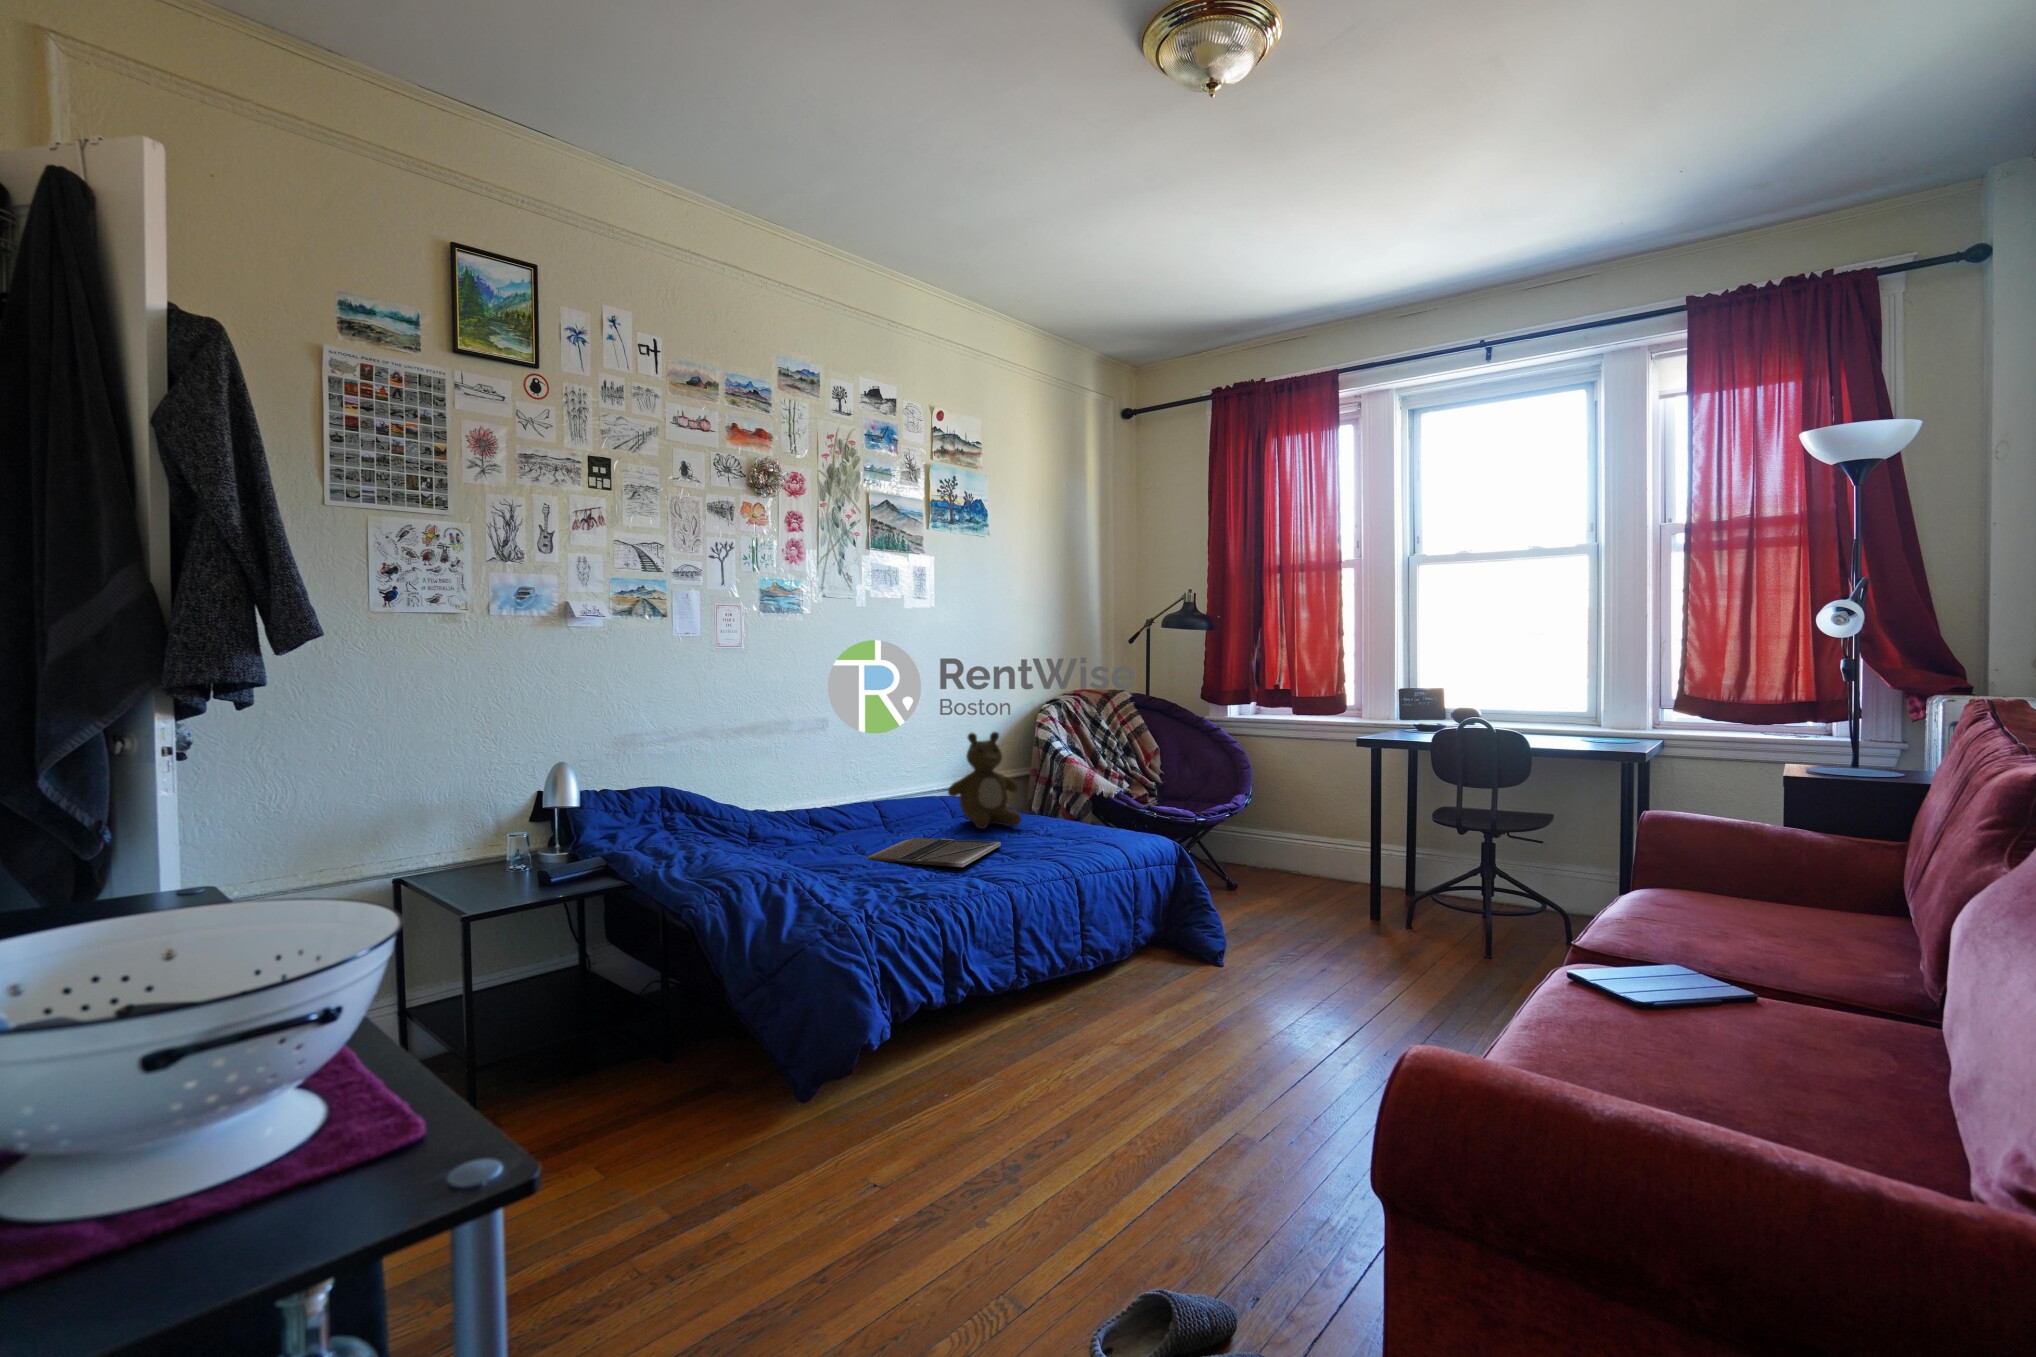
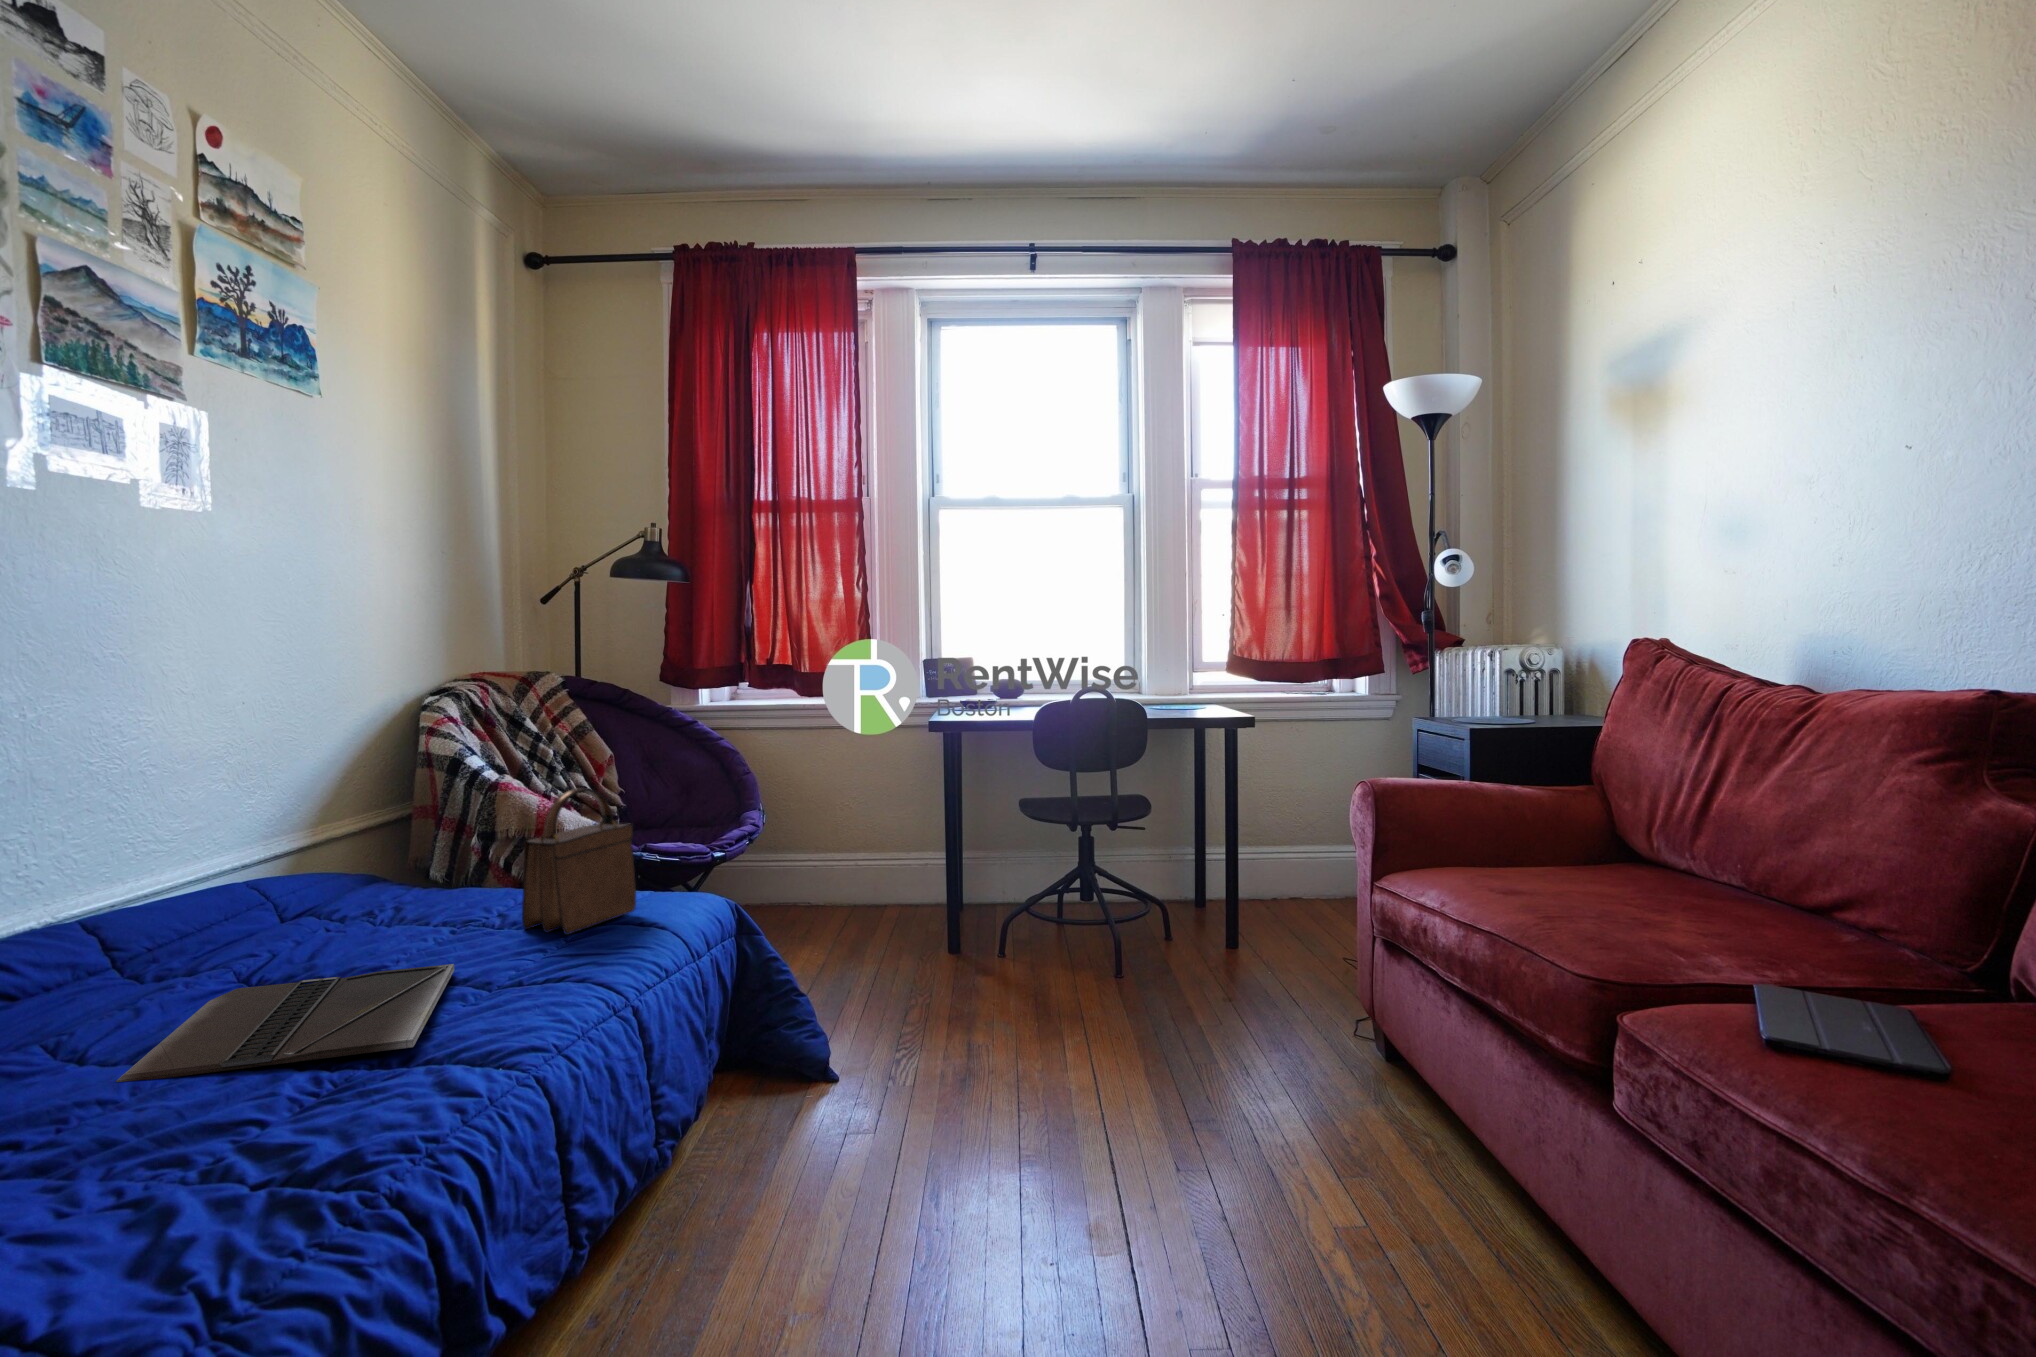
teddy bear: present [948,732,1021,829] -> none [292,748,465,940]
handbag: none [1045,760,1108,841] -> present [522,788,636,935]

